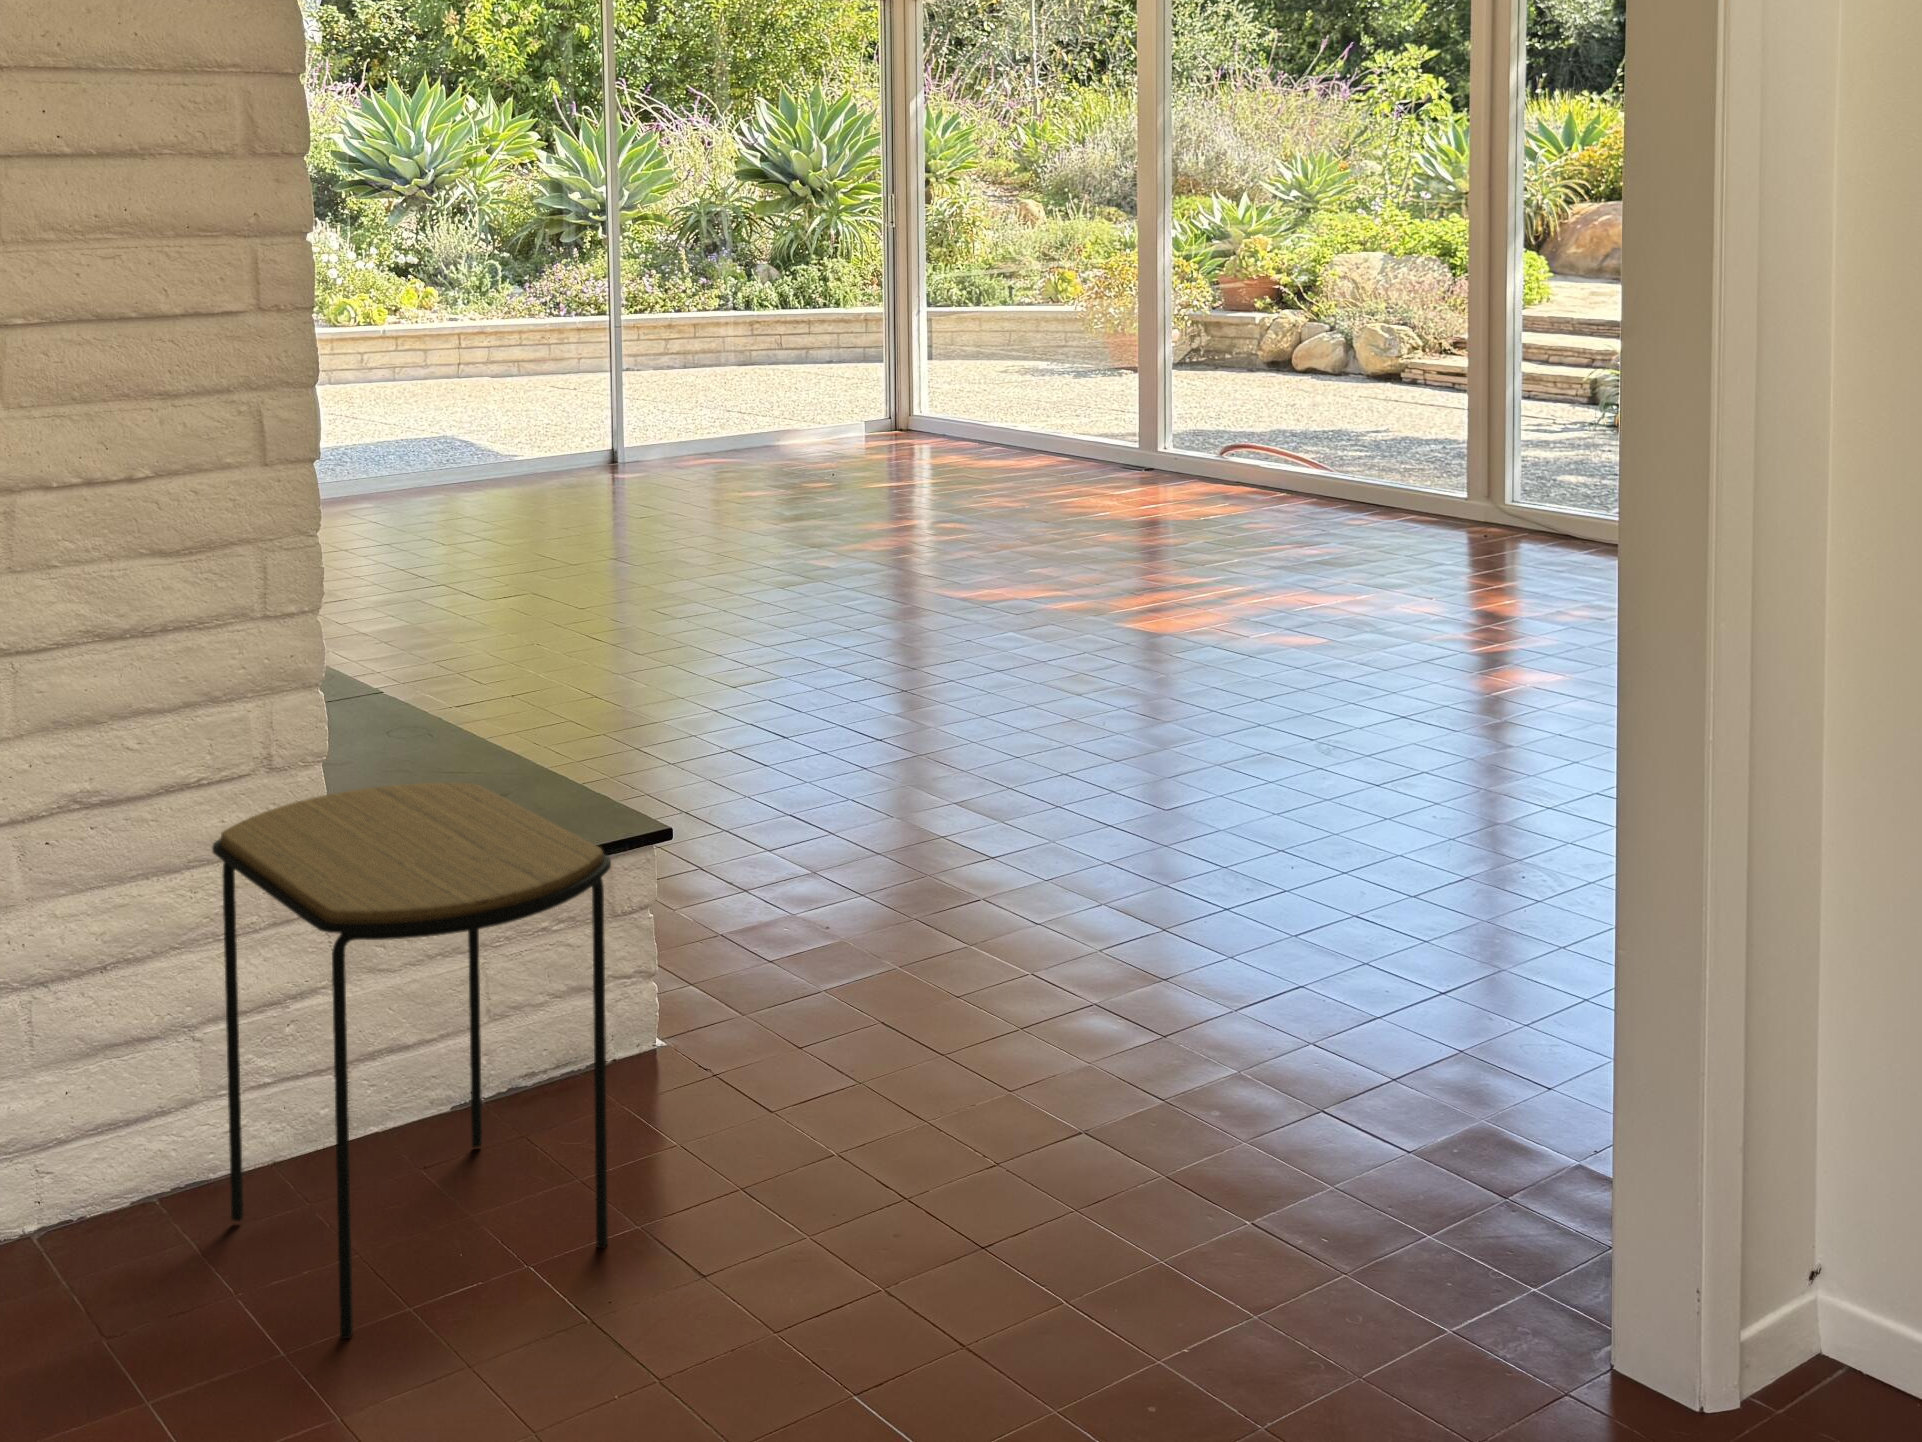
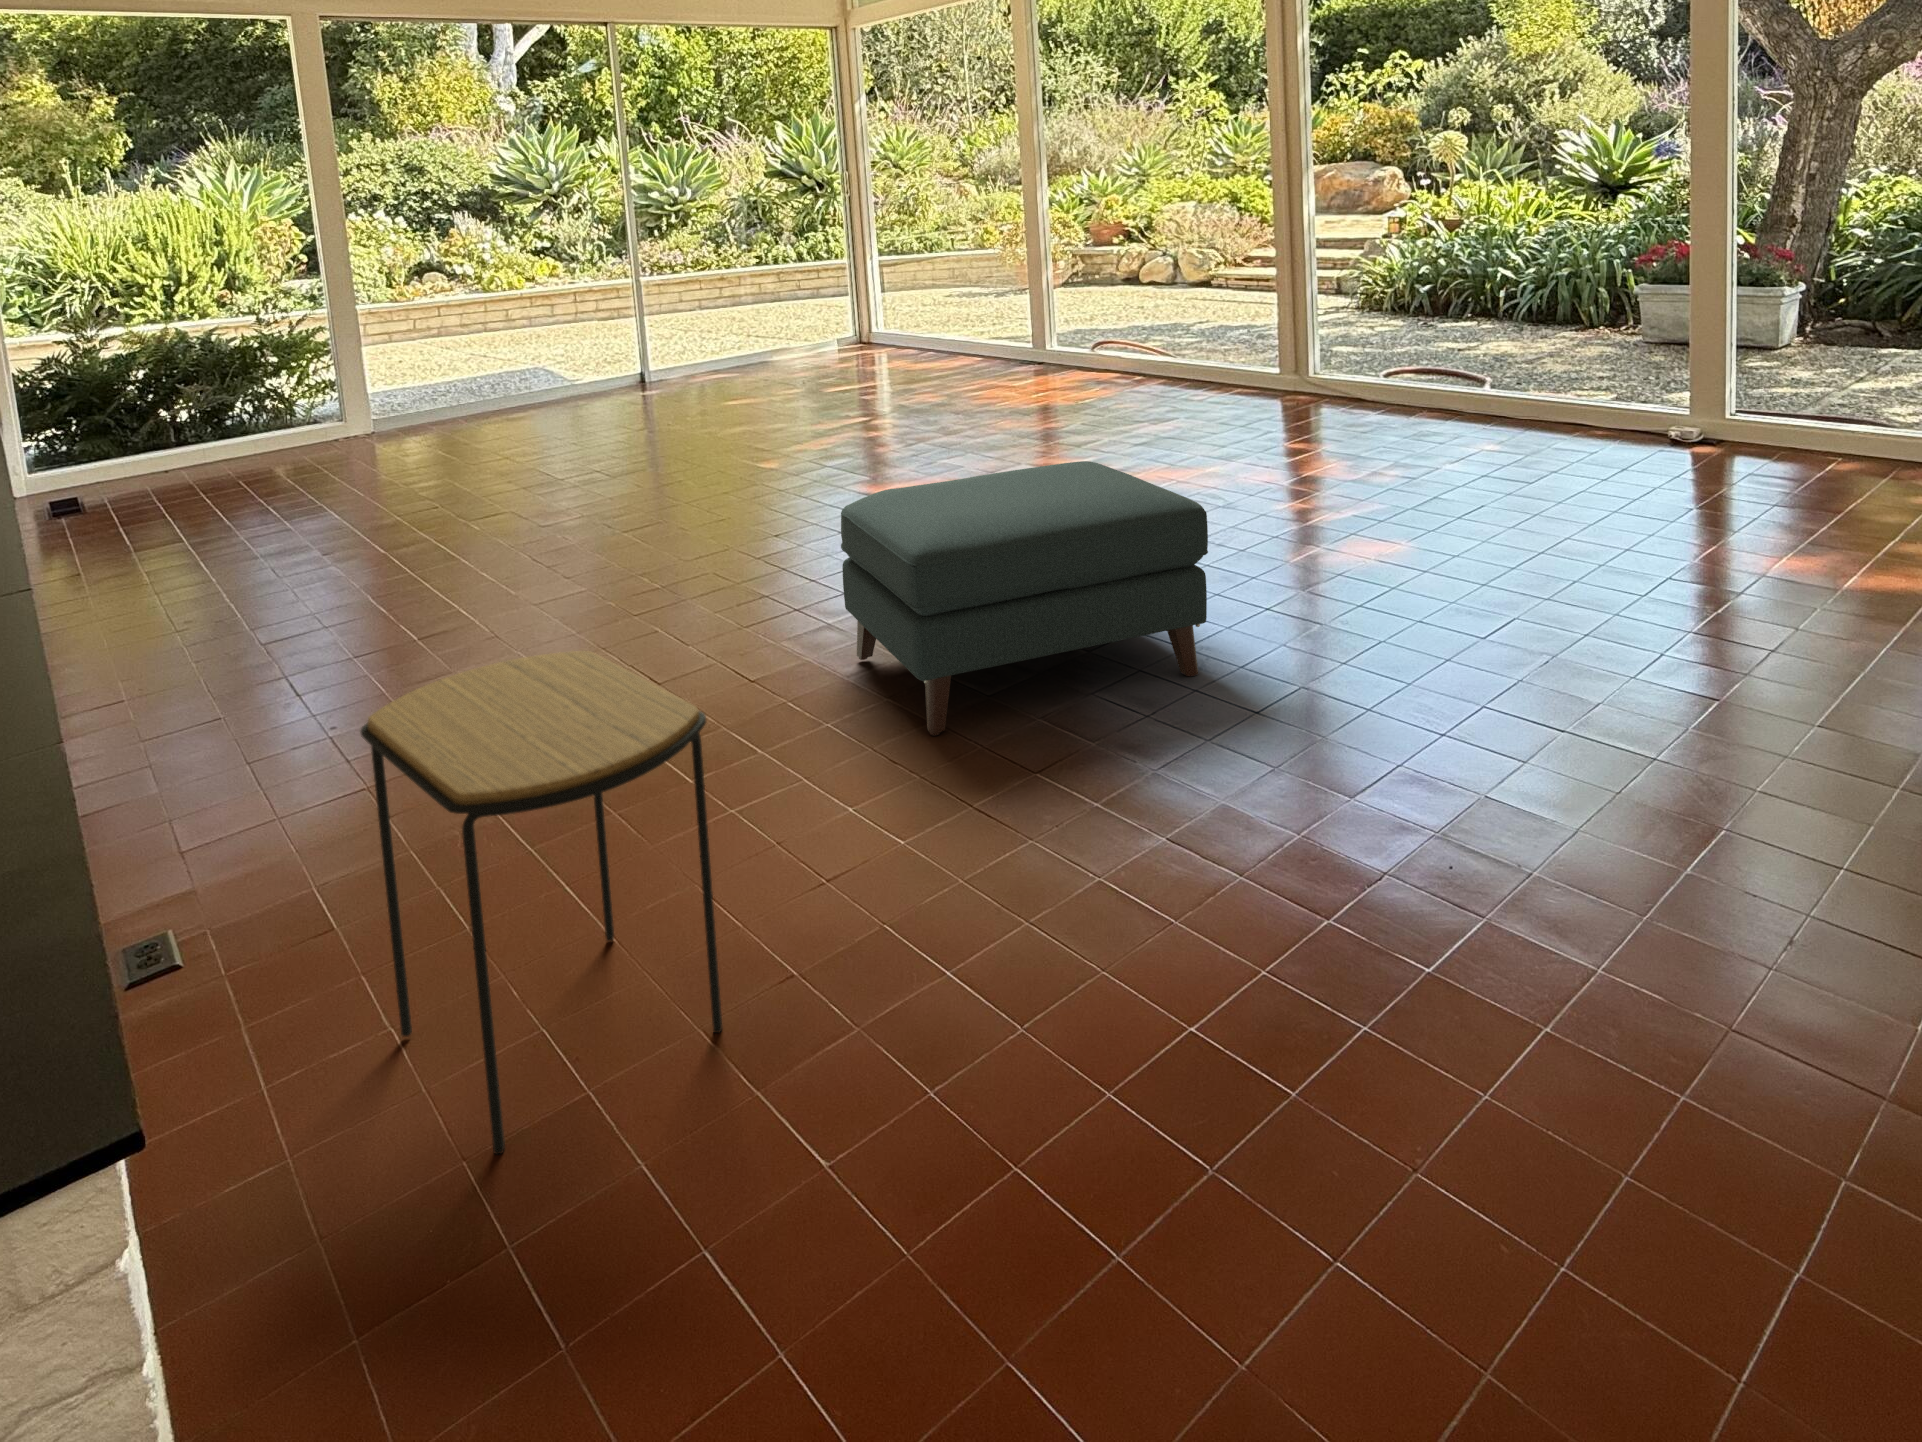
ottoman: none [801,613,1295,957] -> present [841,461,1208,736]

